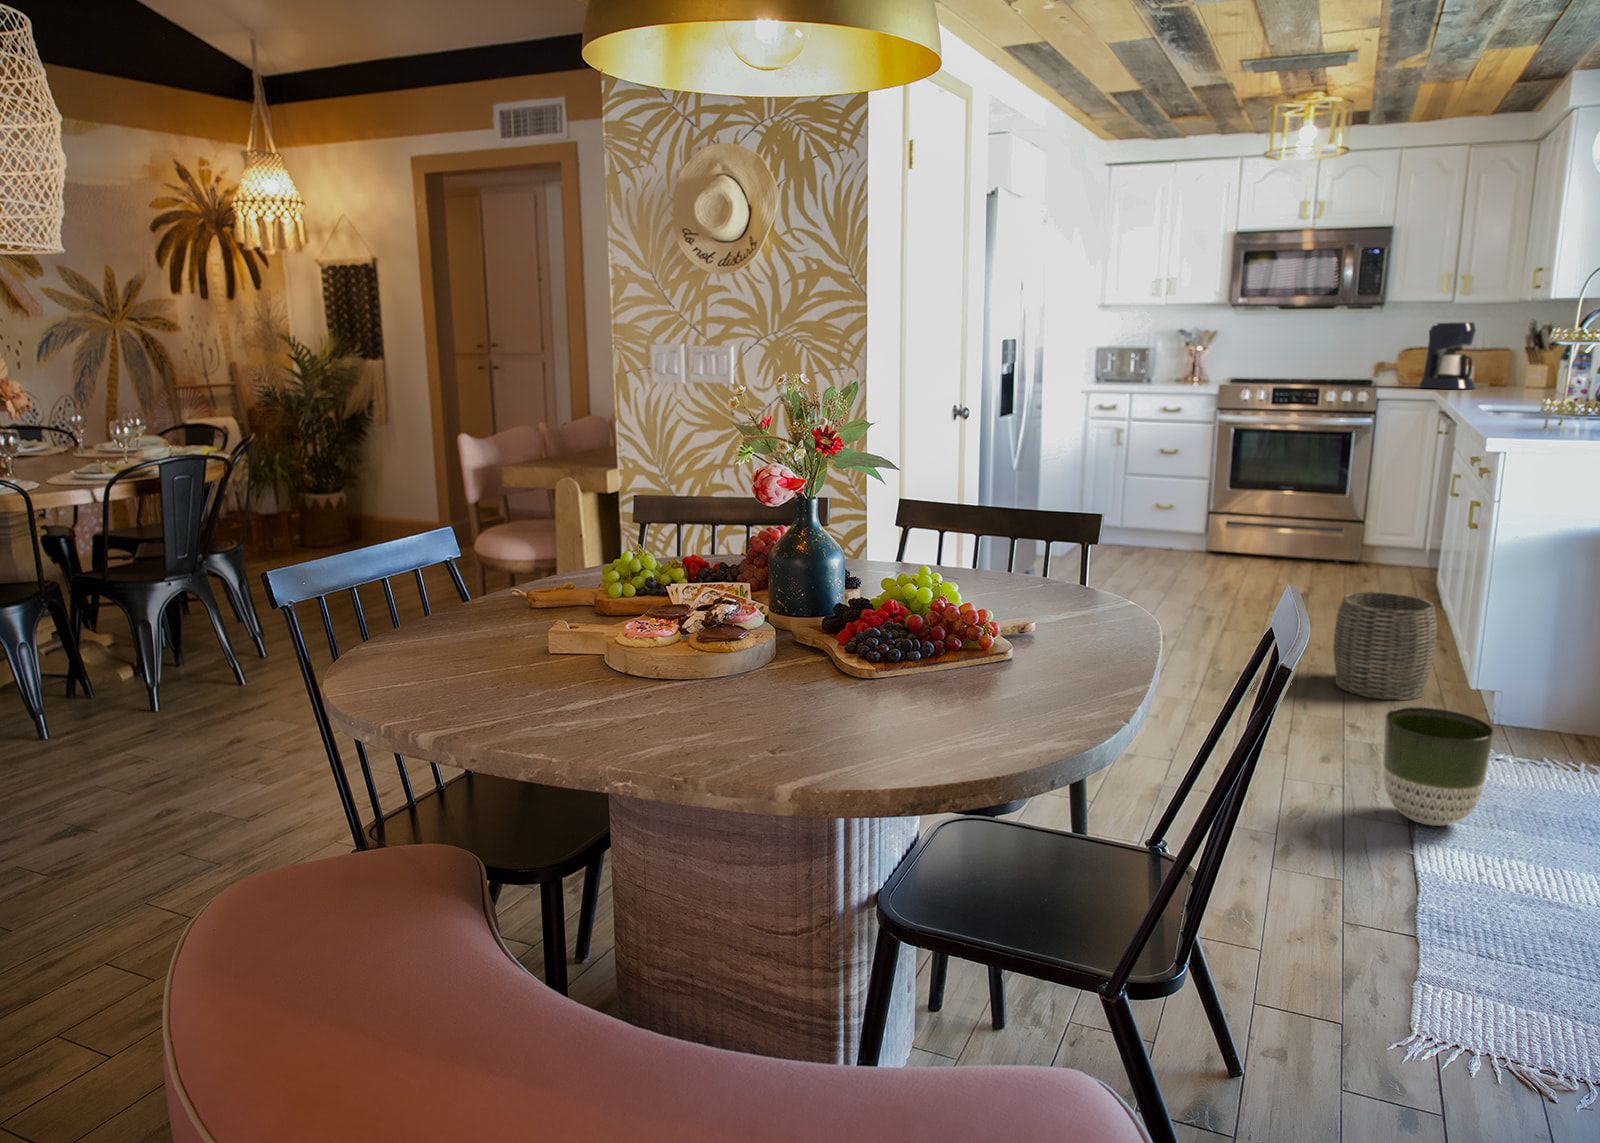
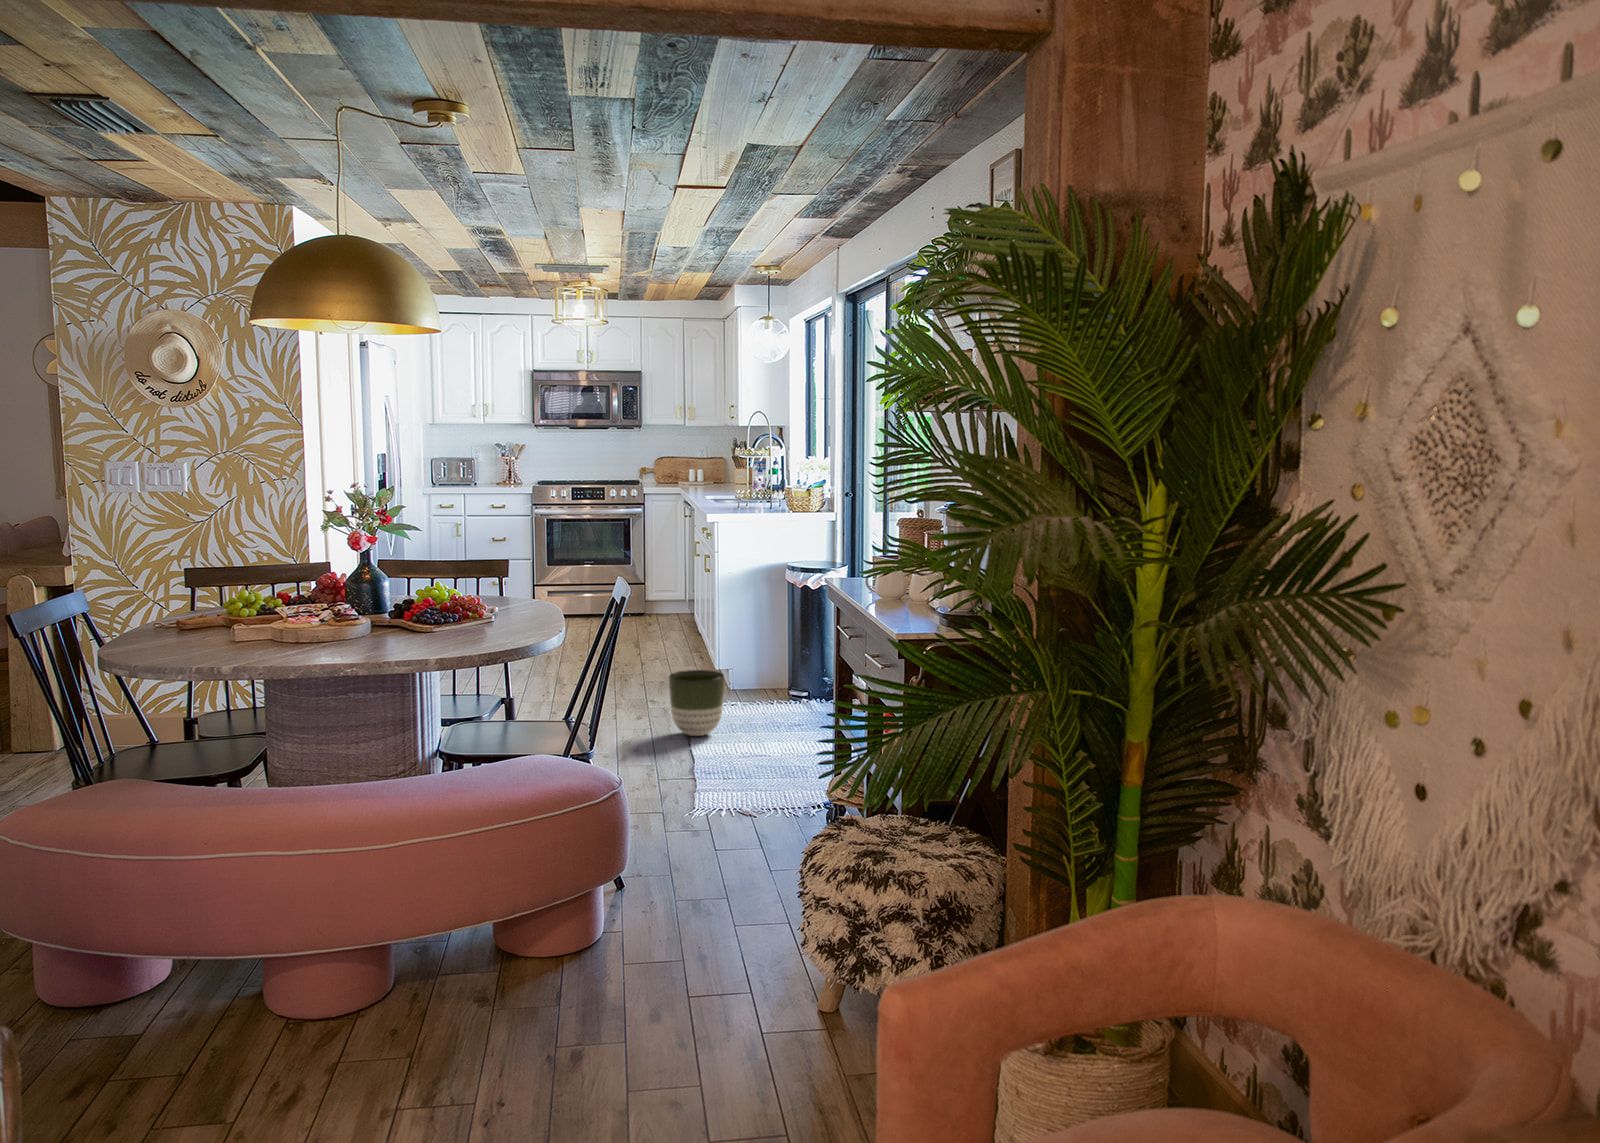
coffee maker: present [1419,322,1476,389] -> none [670,440,706,487]
woven basket: present [1333,592,1437,700] -> none [636,619,695,687]

